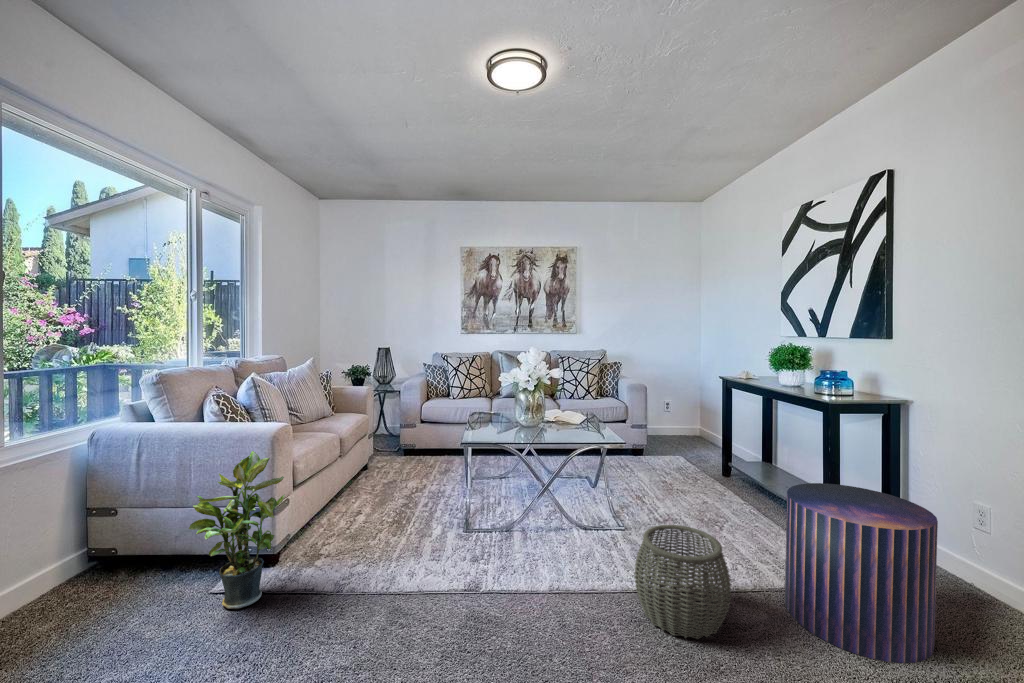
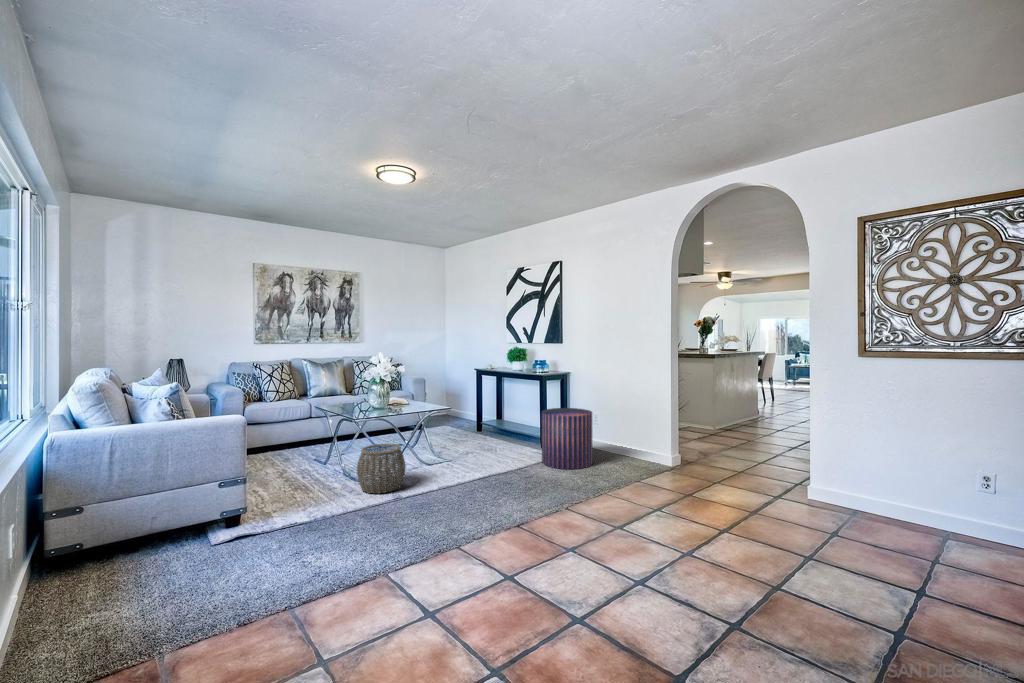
potted plant: present [189,451,285,609] -> none [219,429,288,543]
woven basket: present [634,525,731,639] -> present [357,444,405,493]

